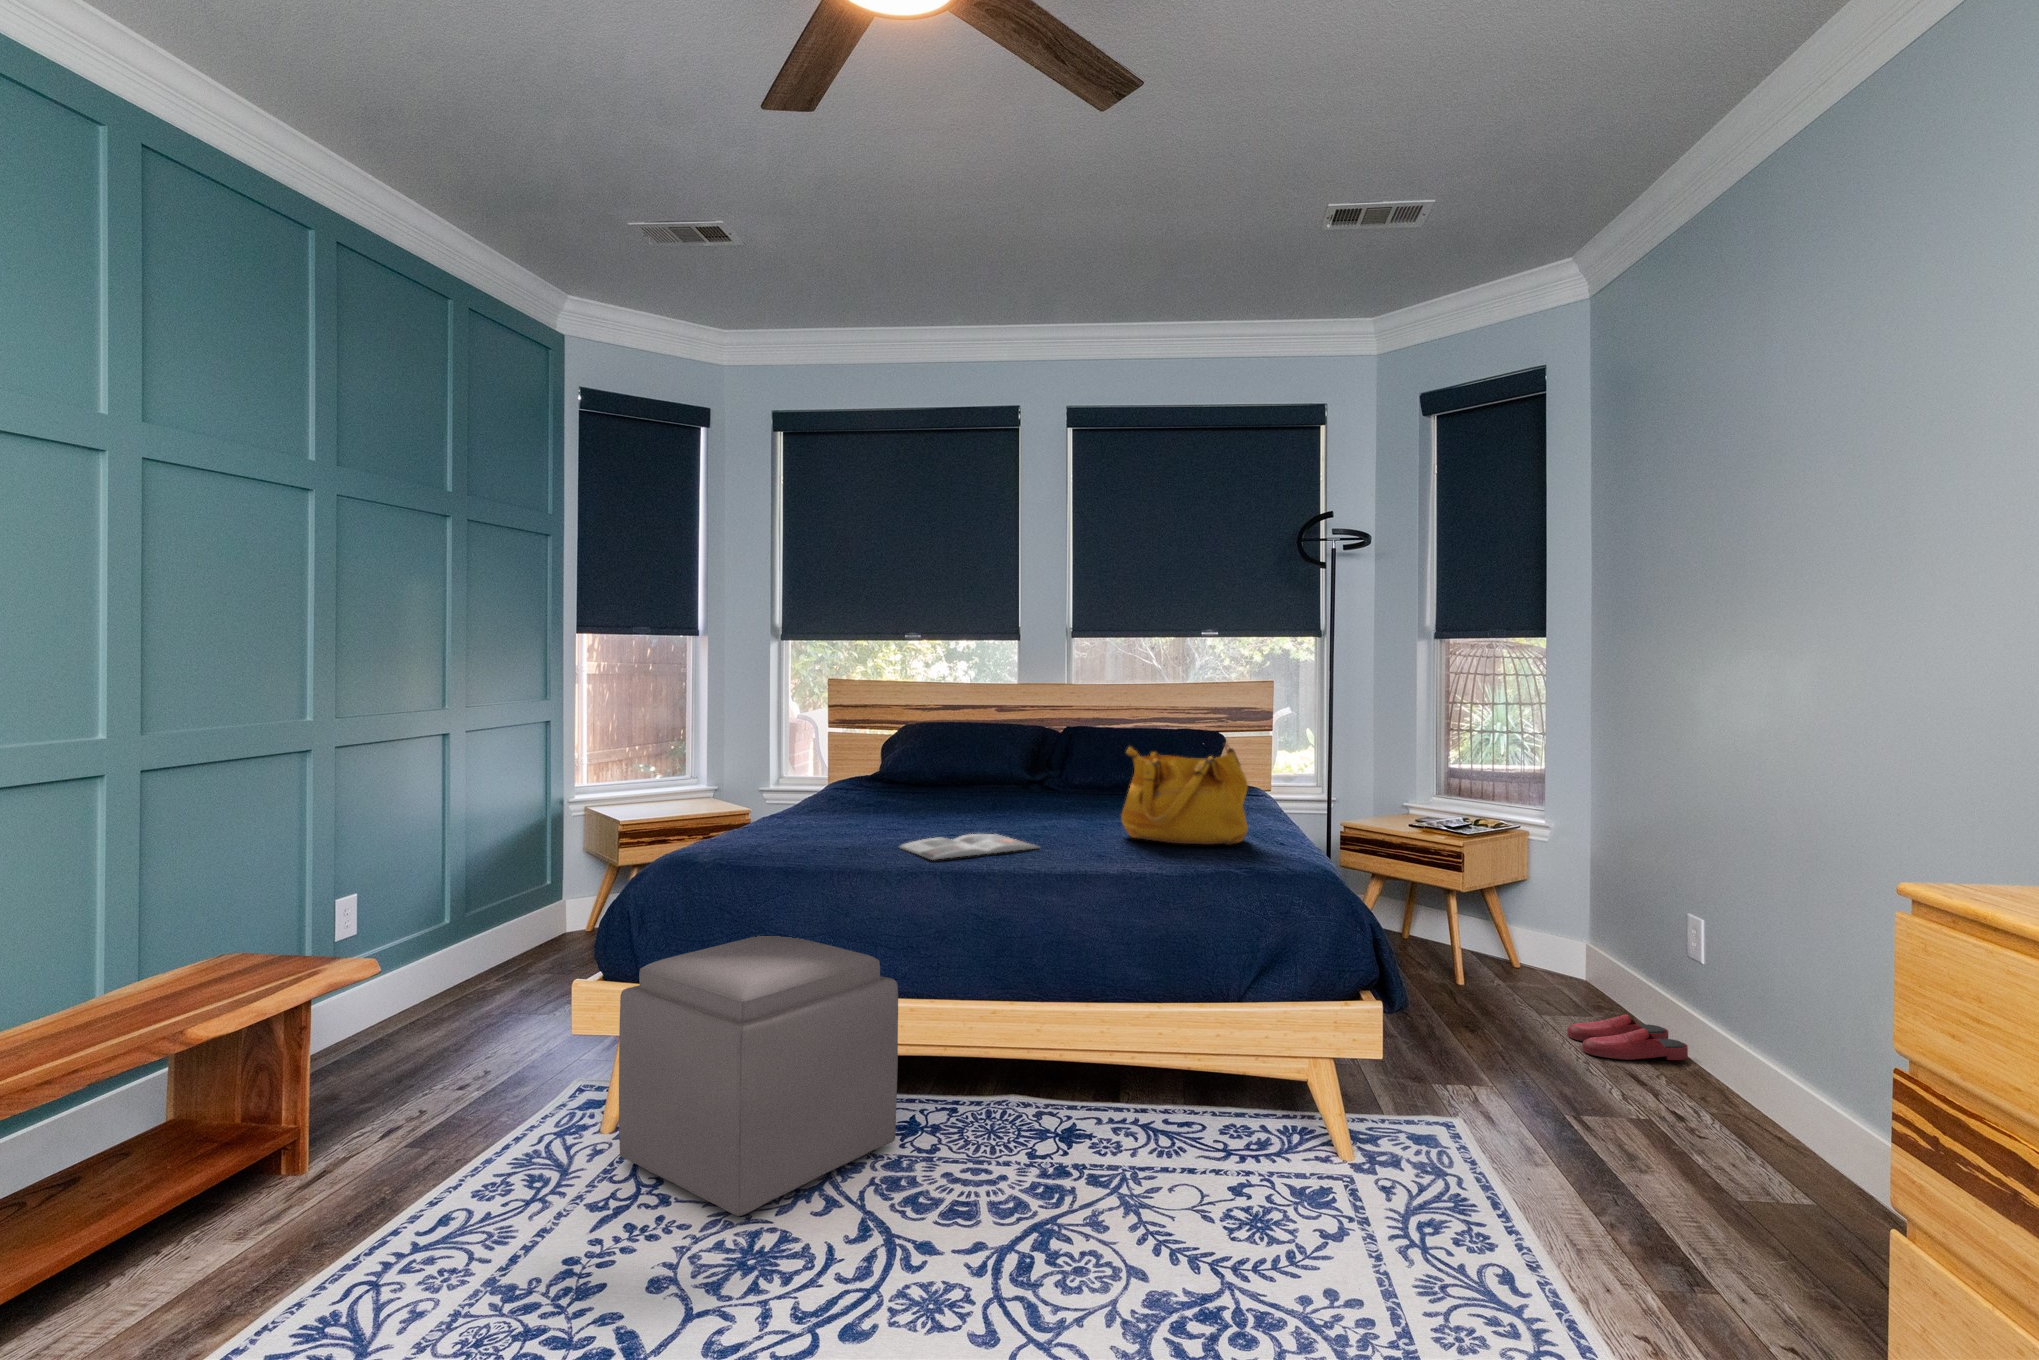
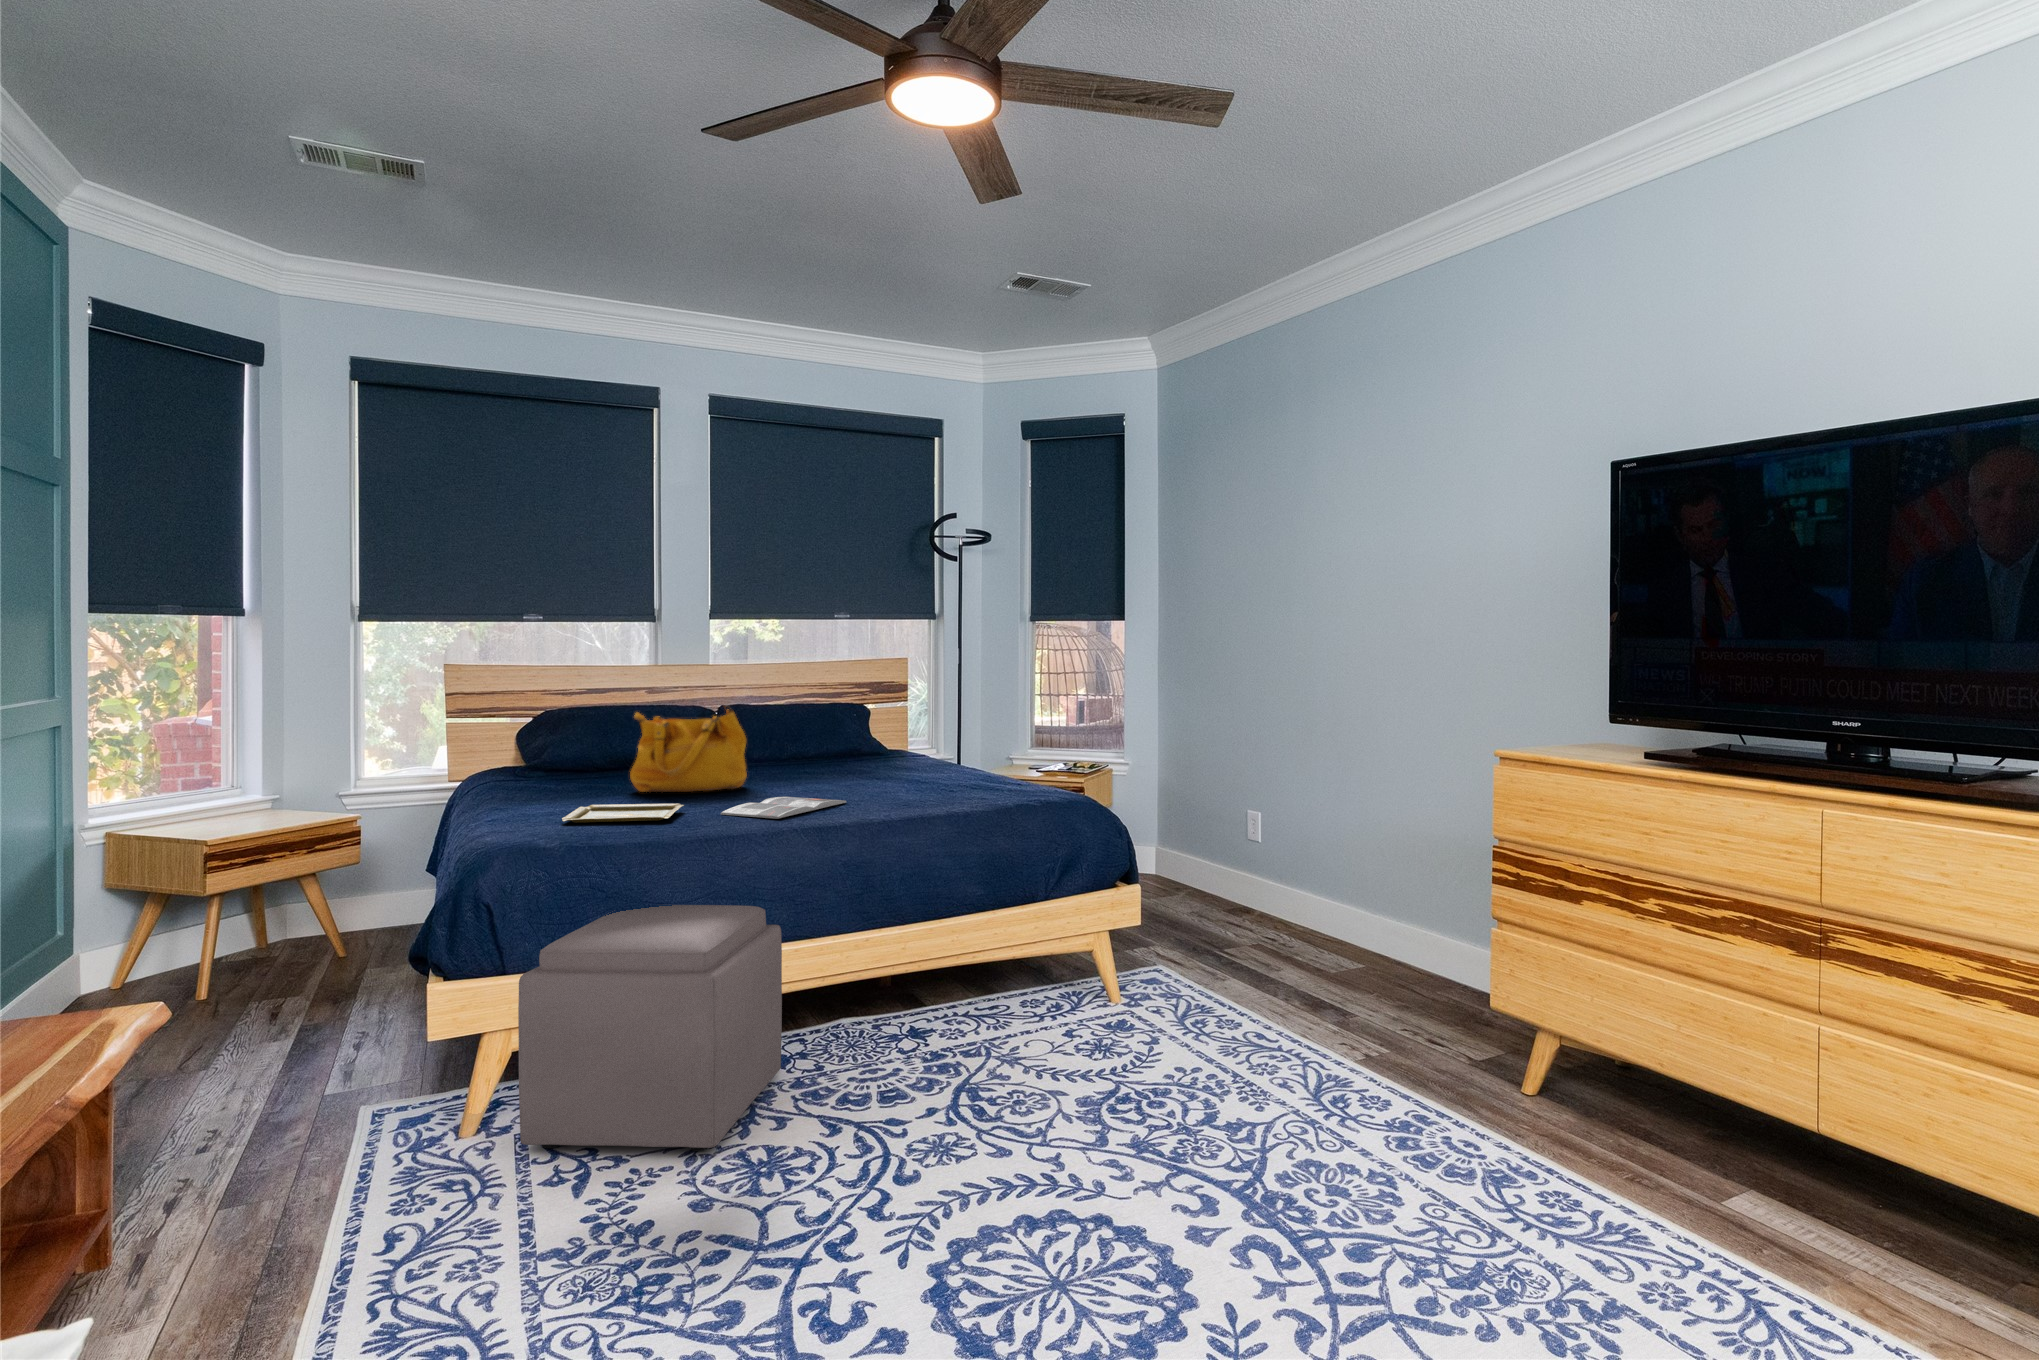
handbag: present [1121,744,1248,845] -> present [630,706,747,792]
tray: none [756,824,877,847] -> present [562,803,684,822]
slippers: present [1567,1014,1688,1060] -> none [1175,885,1251,915]

